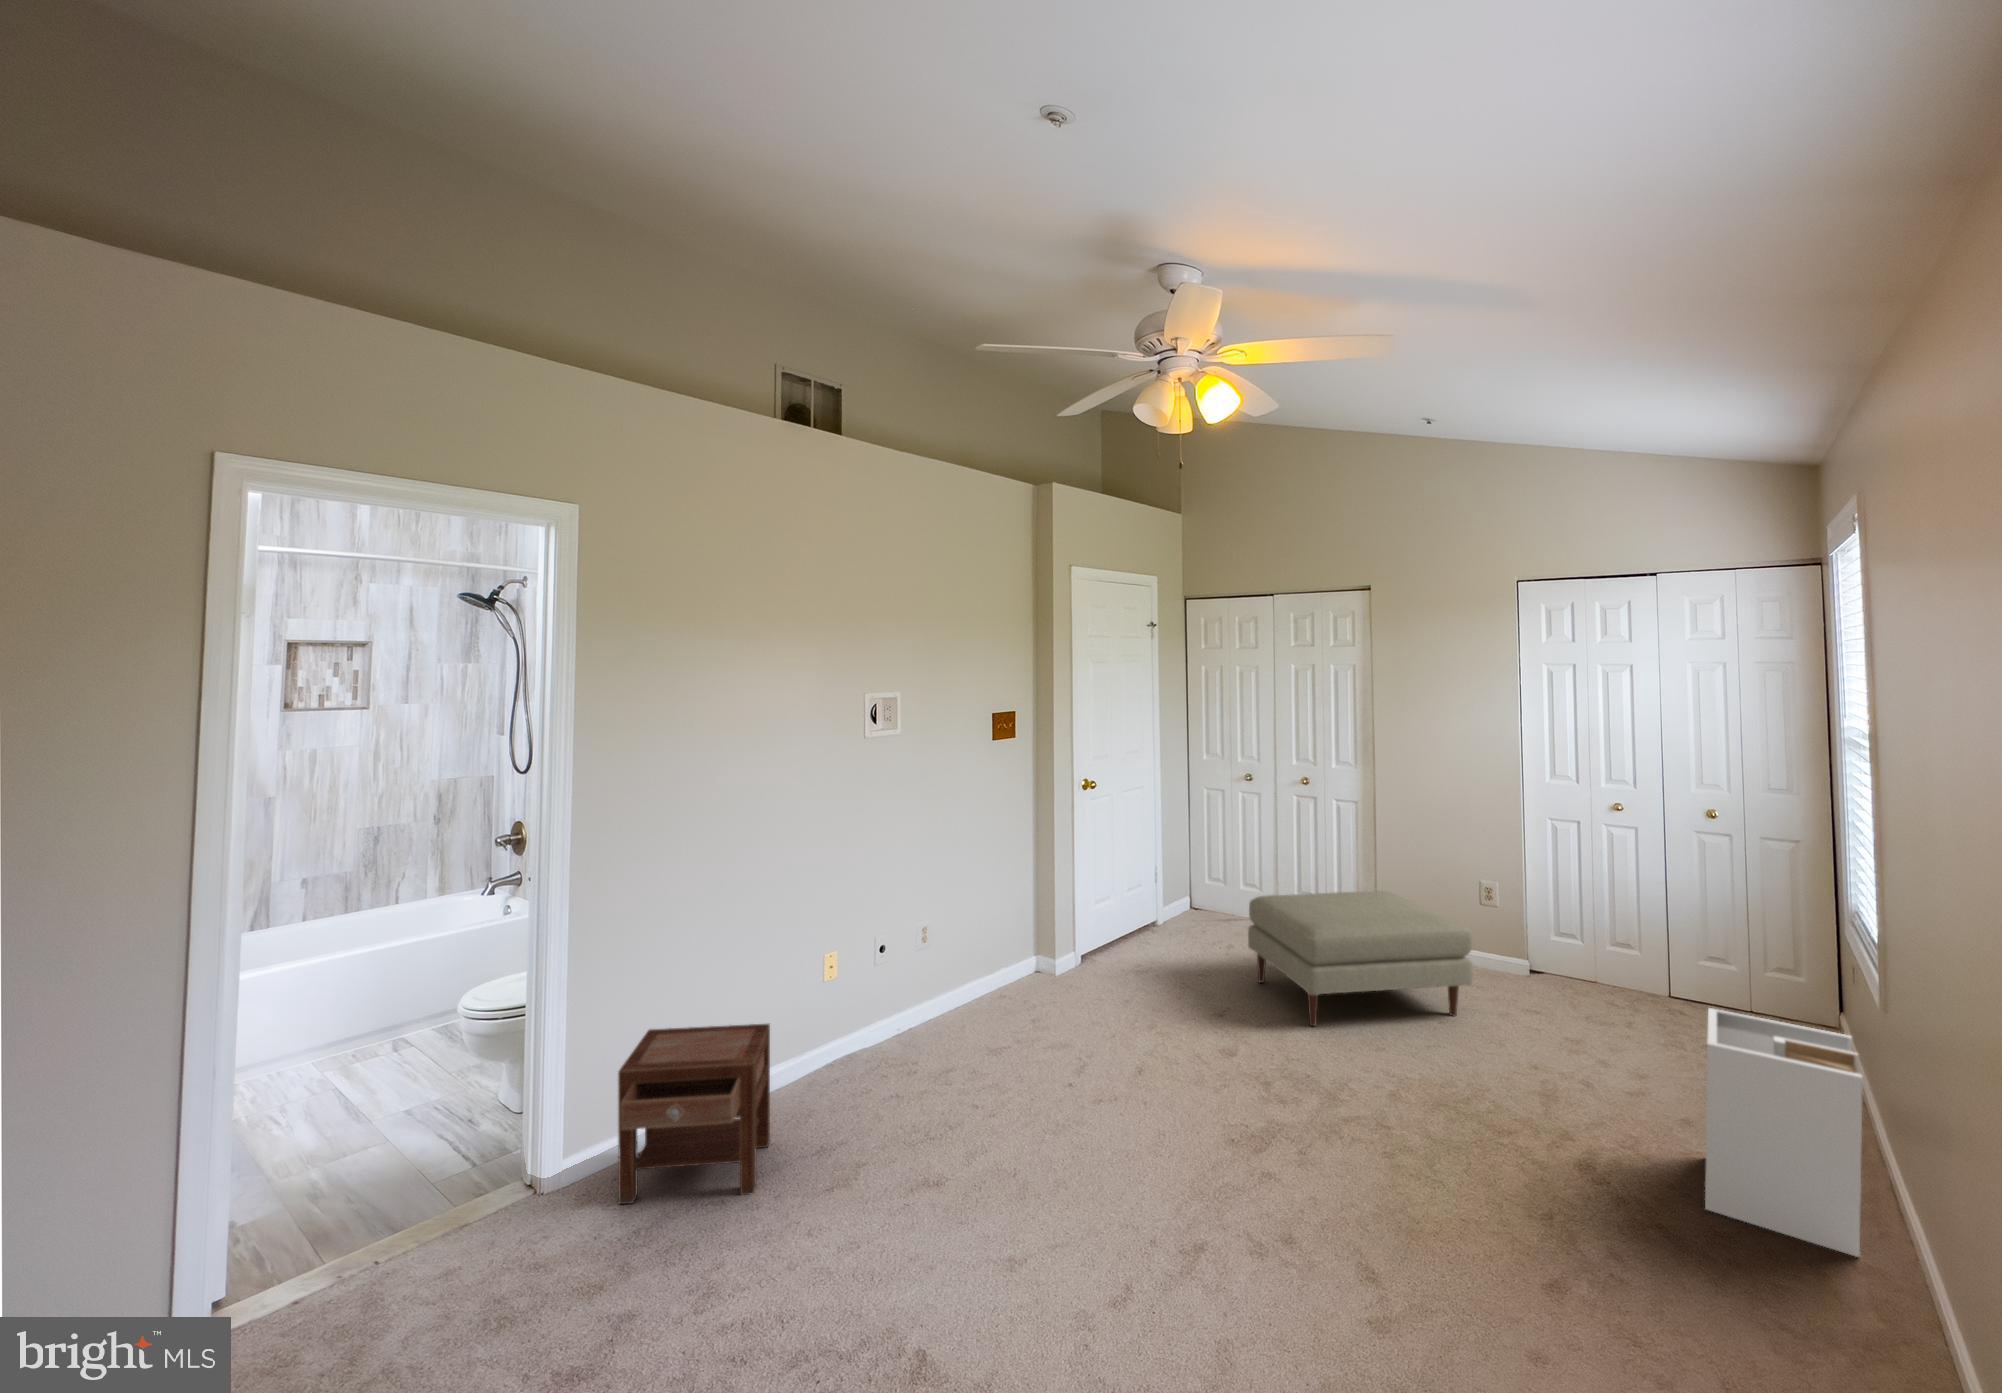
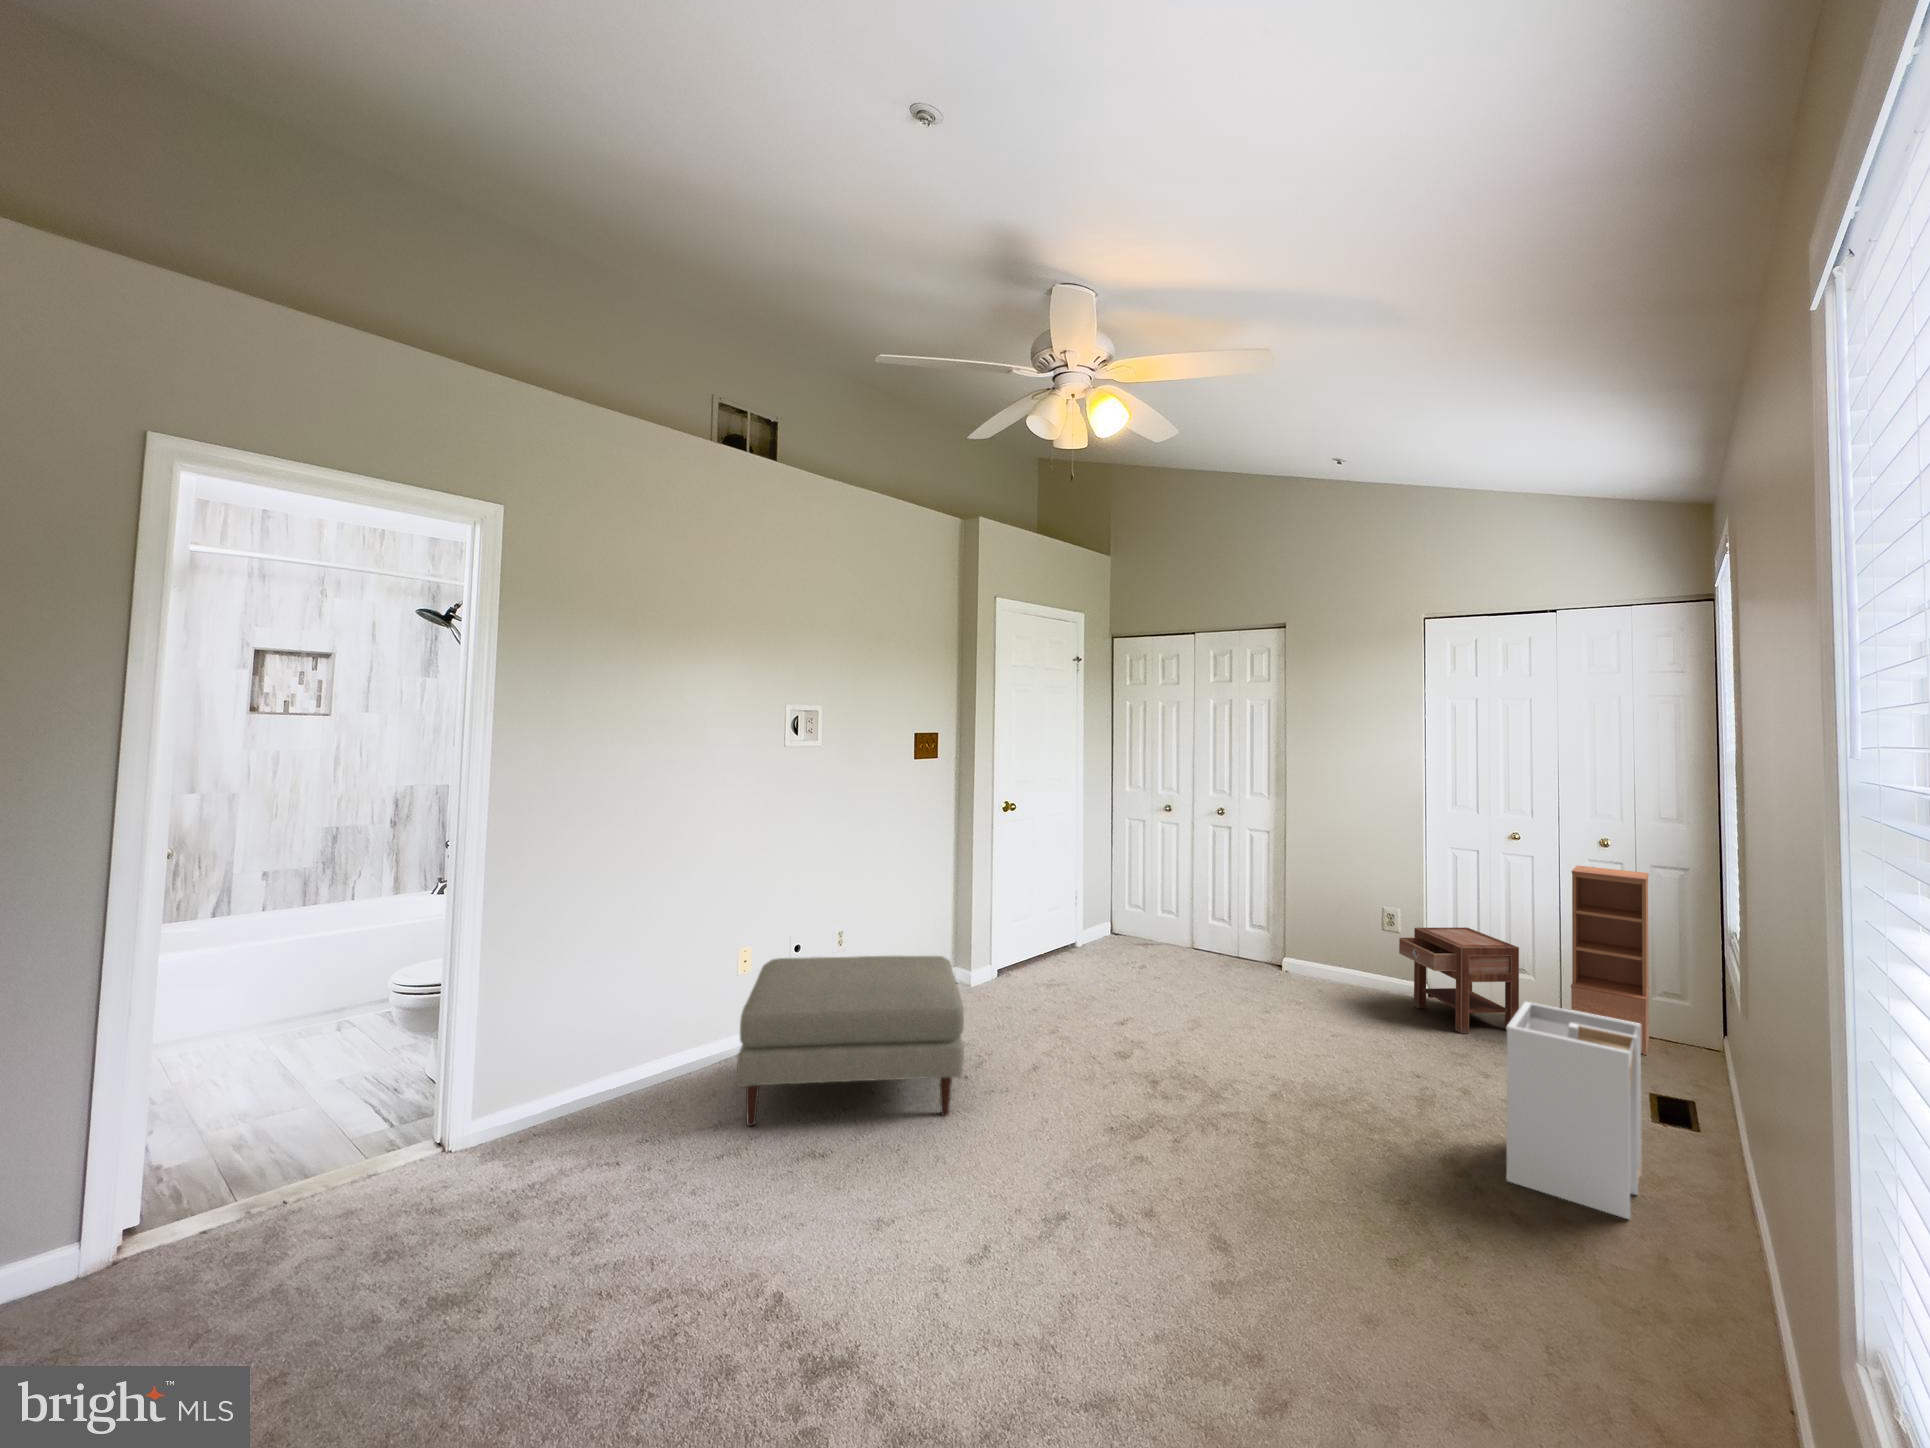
bookcase: none [1707,841,1797,1044] -> present [1571,865,1649,1055]
ottoman: present [1248,891,1473,1026] -> present [737,956,964,1126]
nightstand: present [618,1024,770,1204] -> present [1399,927,1519,1033]

